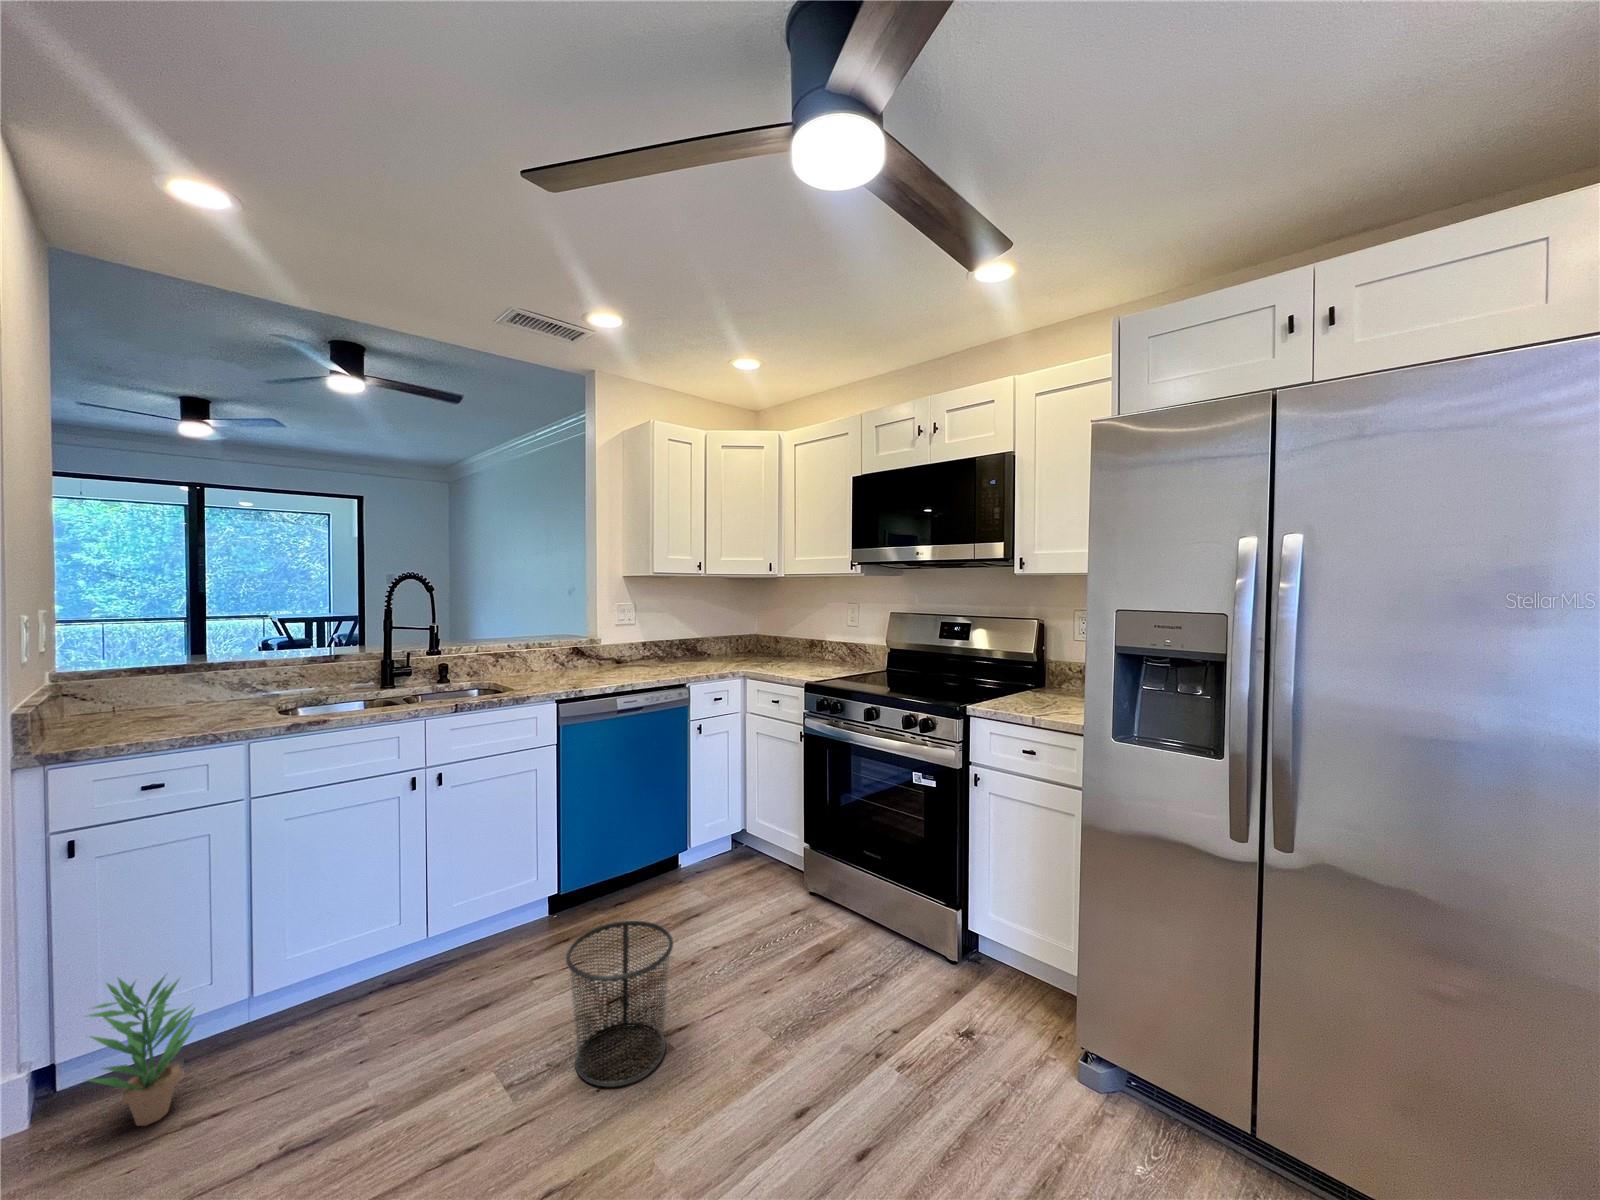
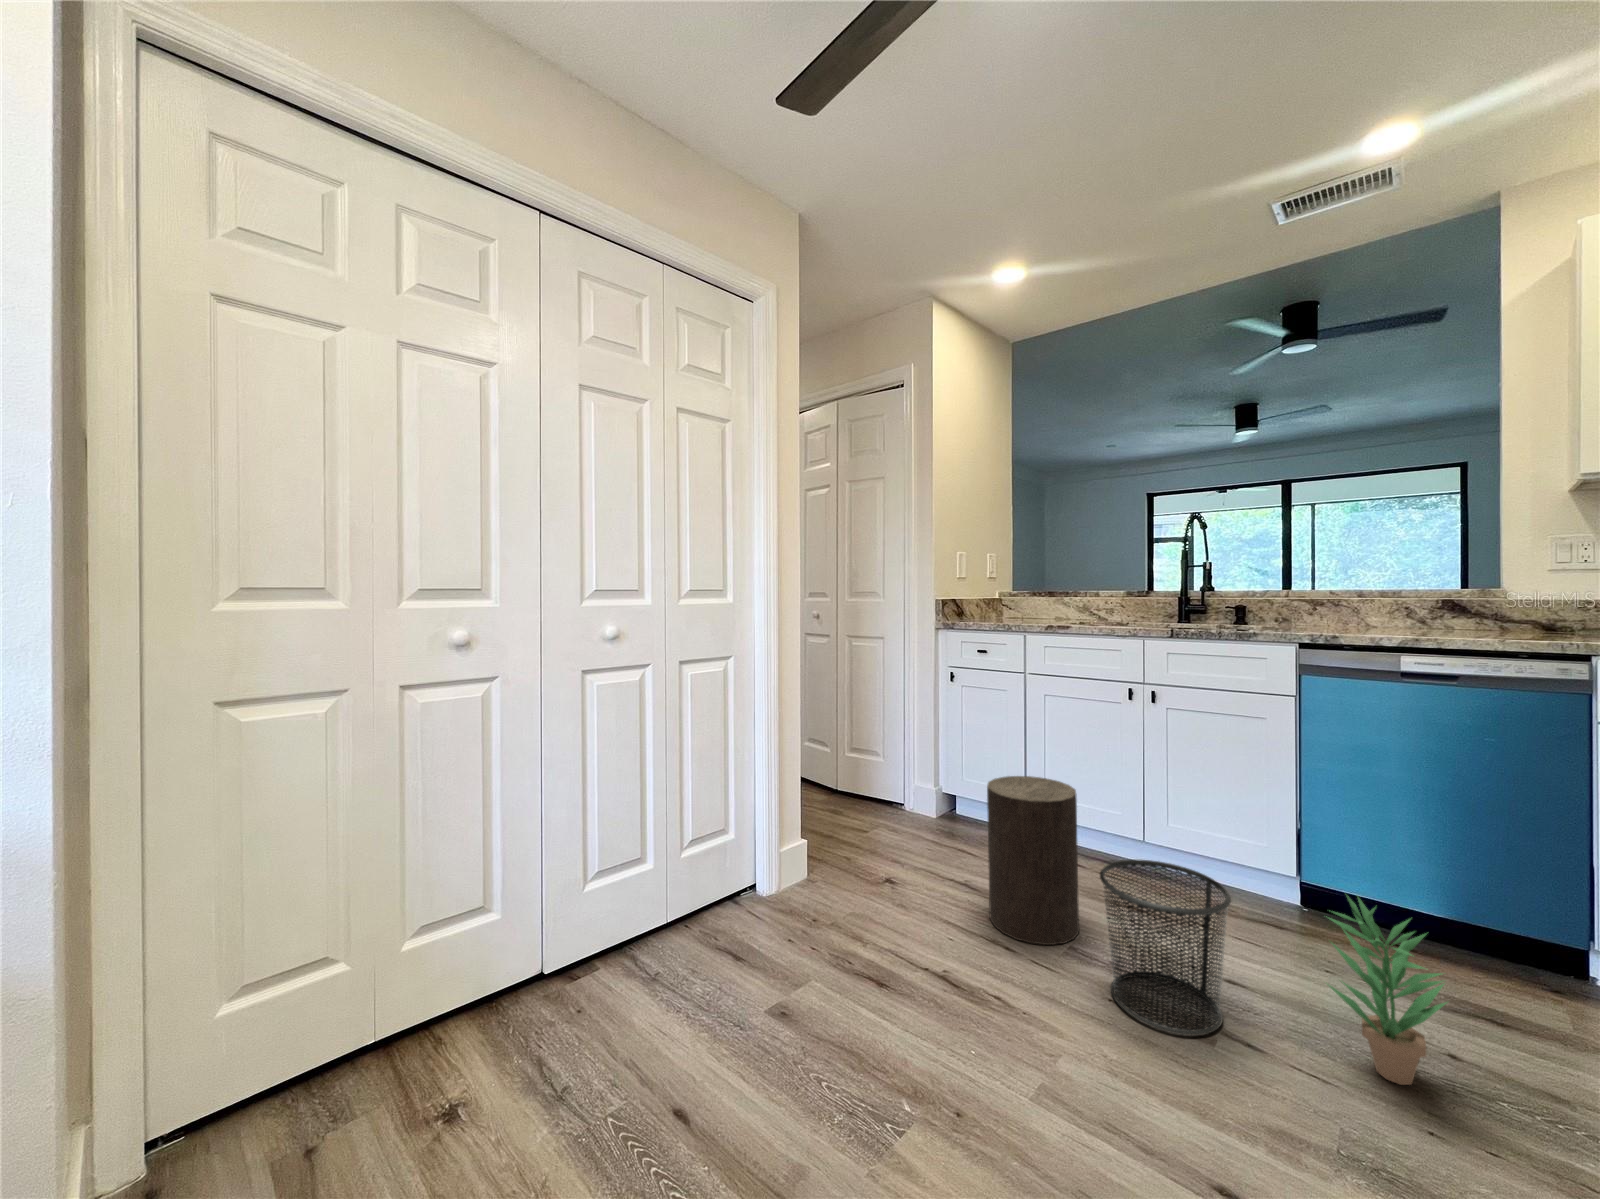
stool: none [376,910,499,1150] -> present [987,776,1079,945]
potted plant: present [87,976,195,1126] -> present [1329,896,1446,1085]

